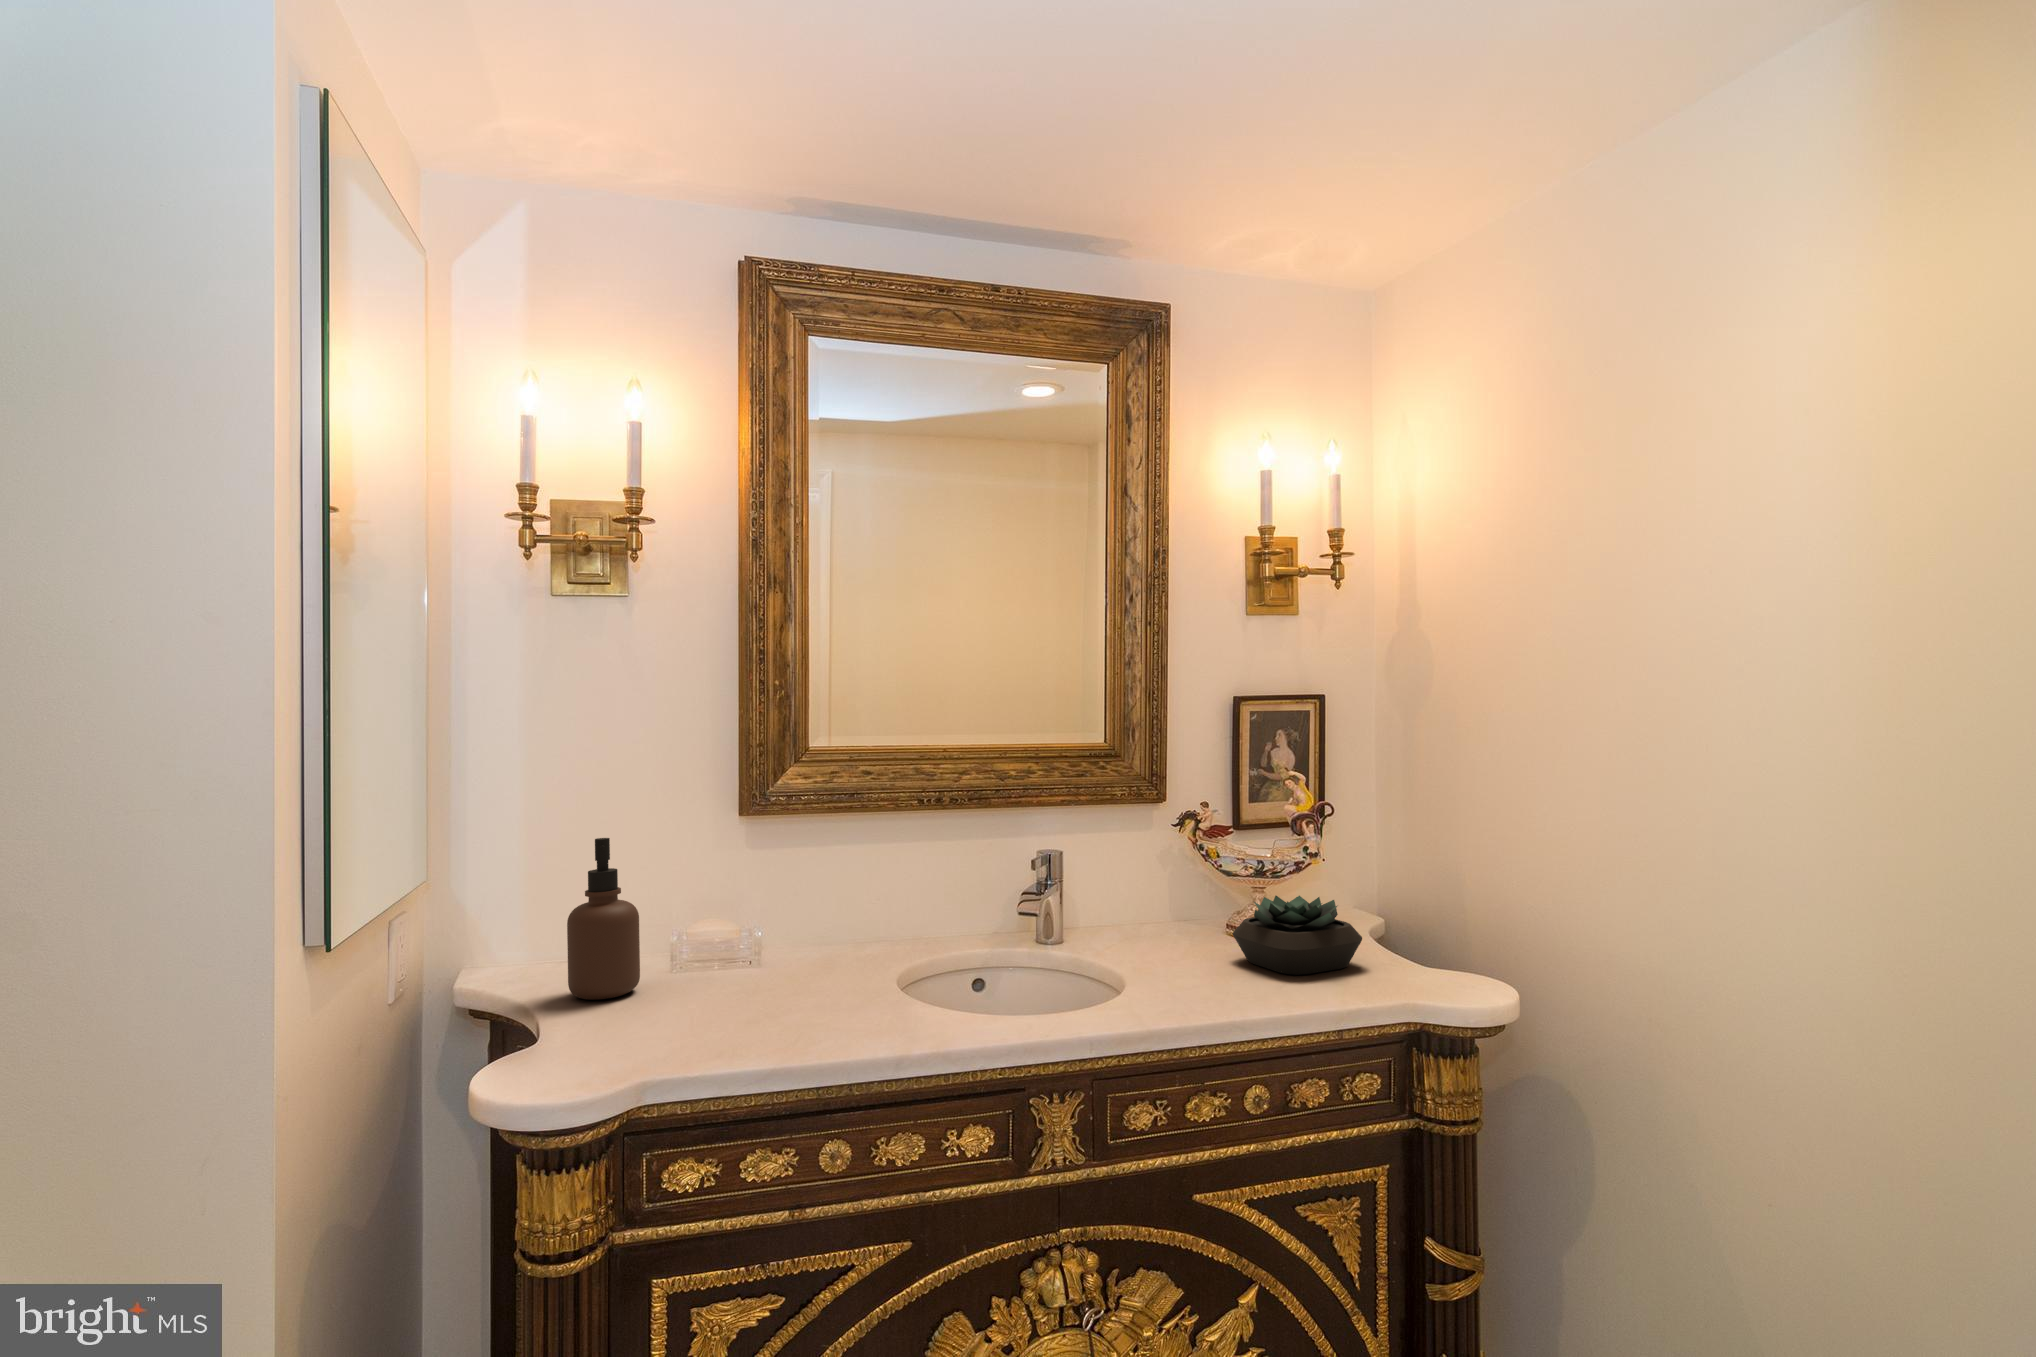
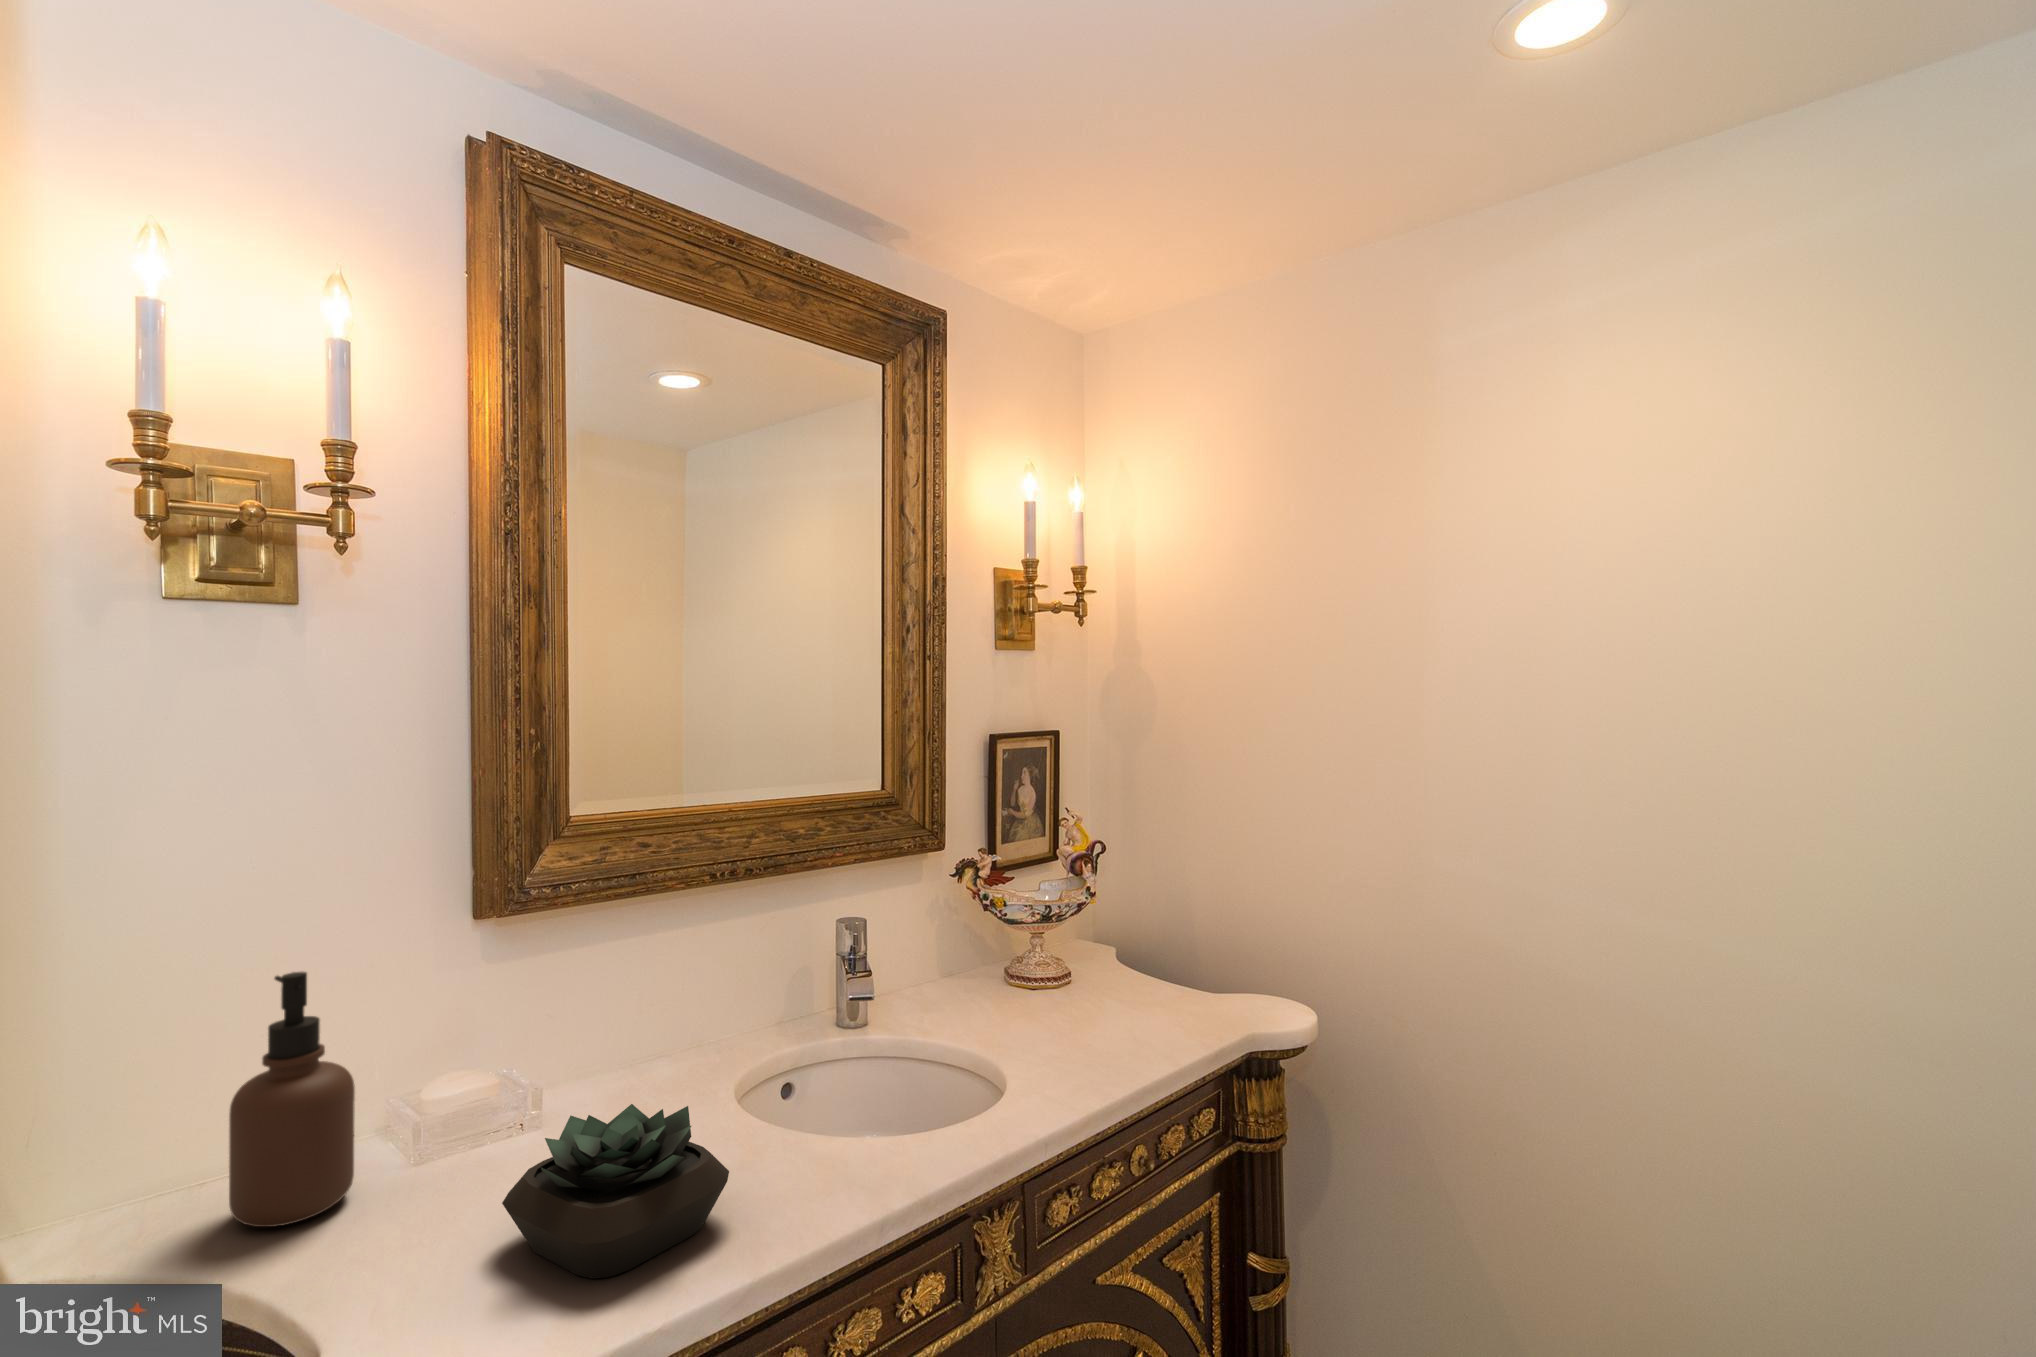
succulent plant: present [1232,896,1362,975] -> present [502,1104,729,1279]

